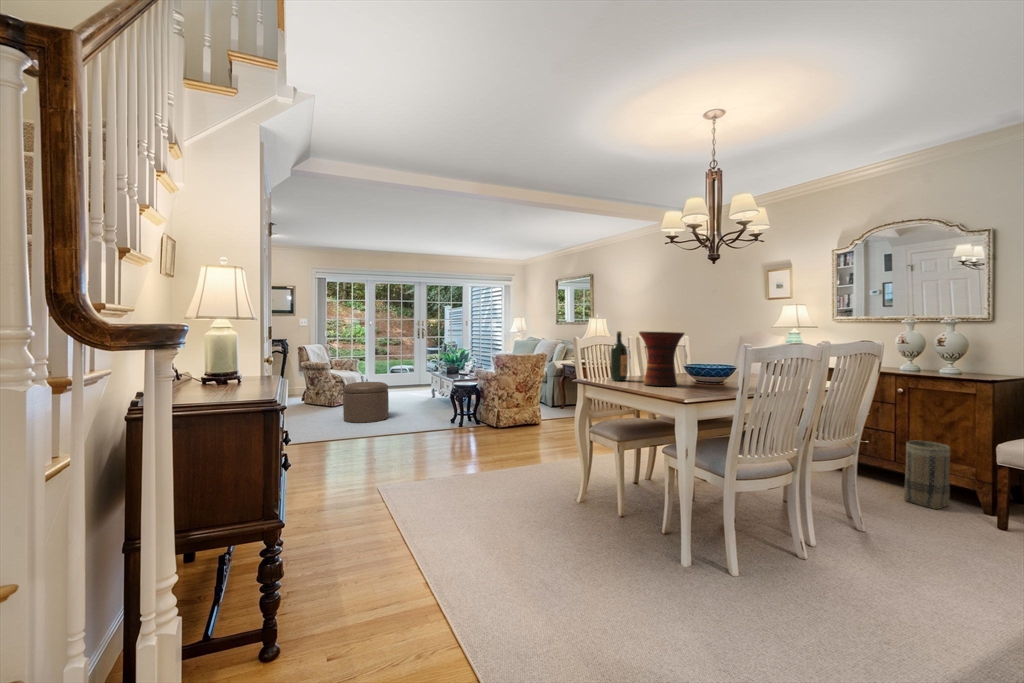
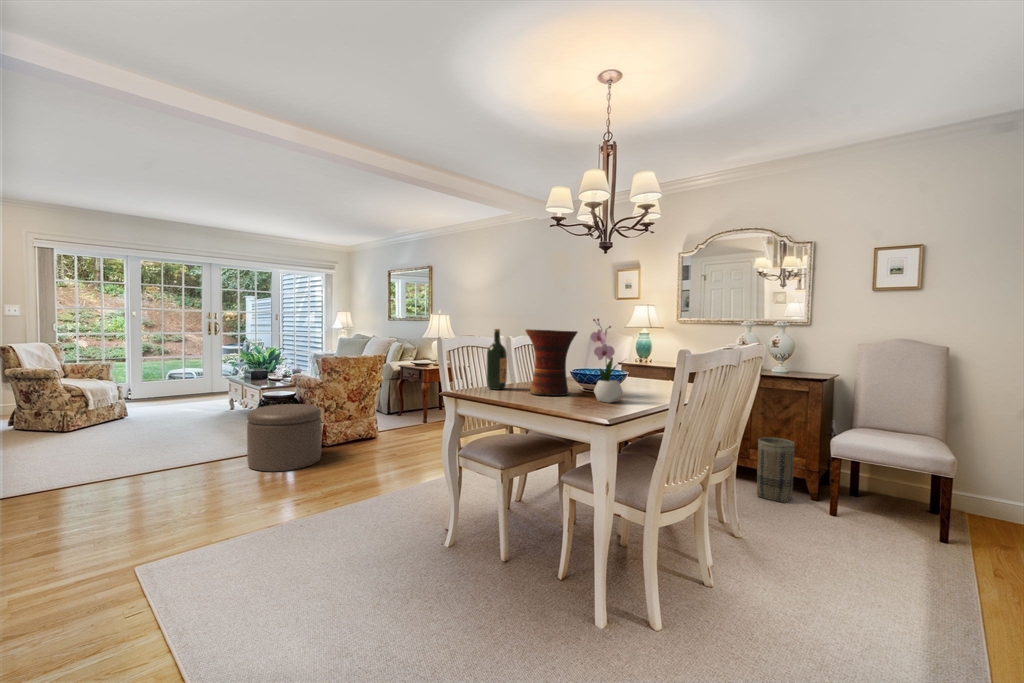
flower arrangement: none [688,322,722,392] -> present [591,319,623,403]
ottoman: present [343,382,389,423] -> present [247,404,321,472]

